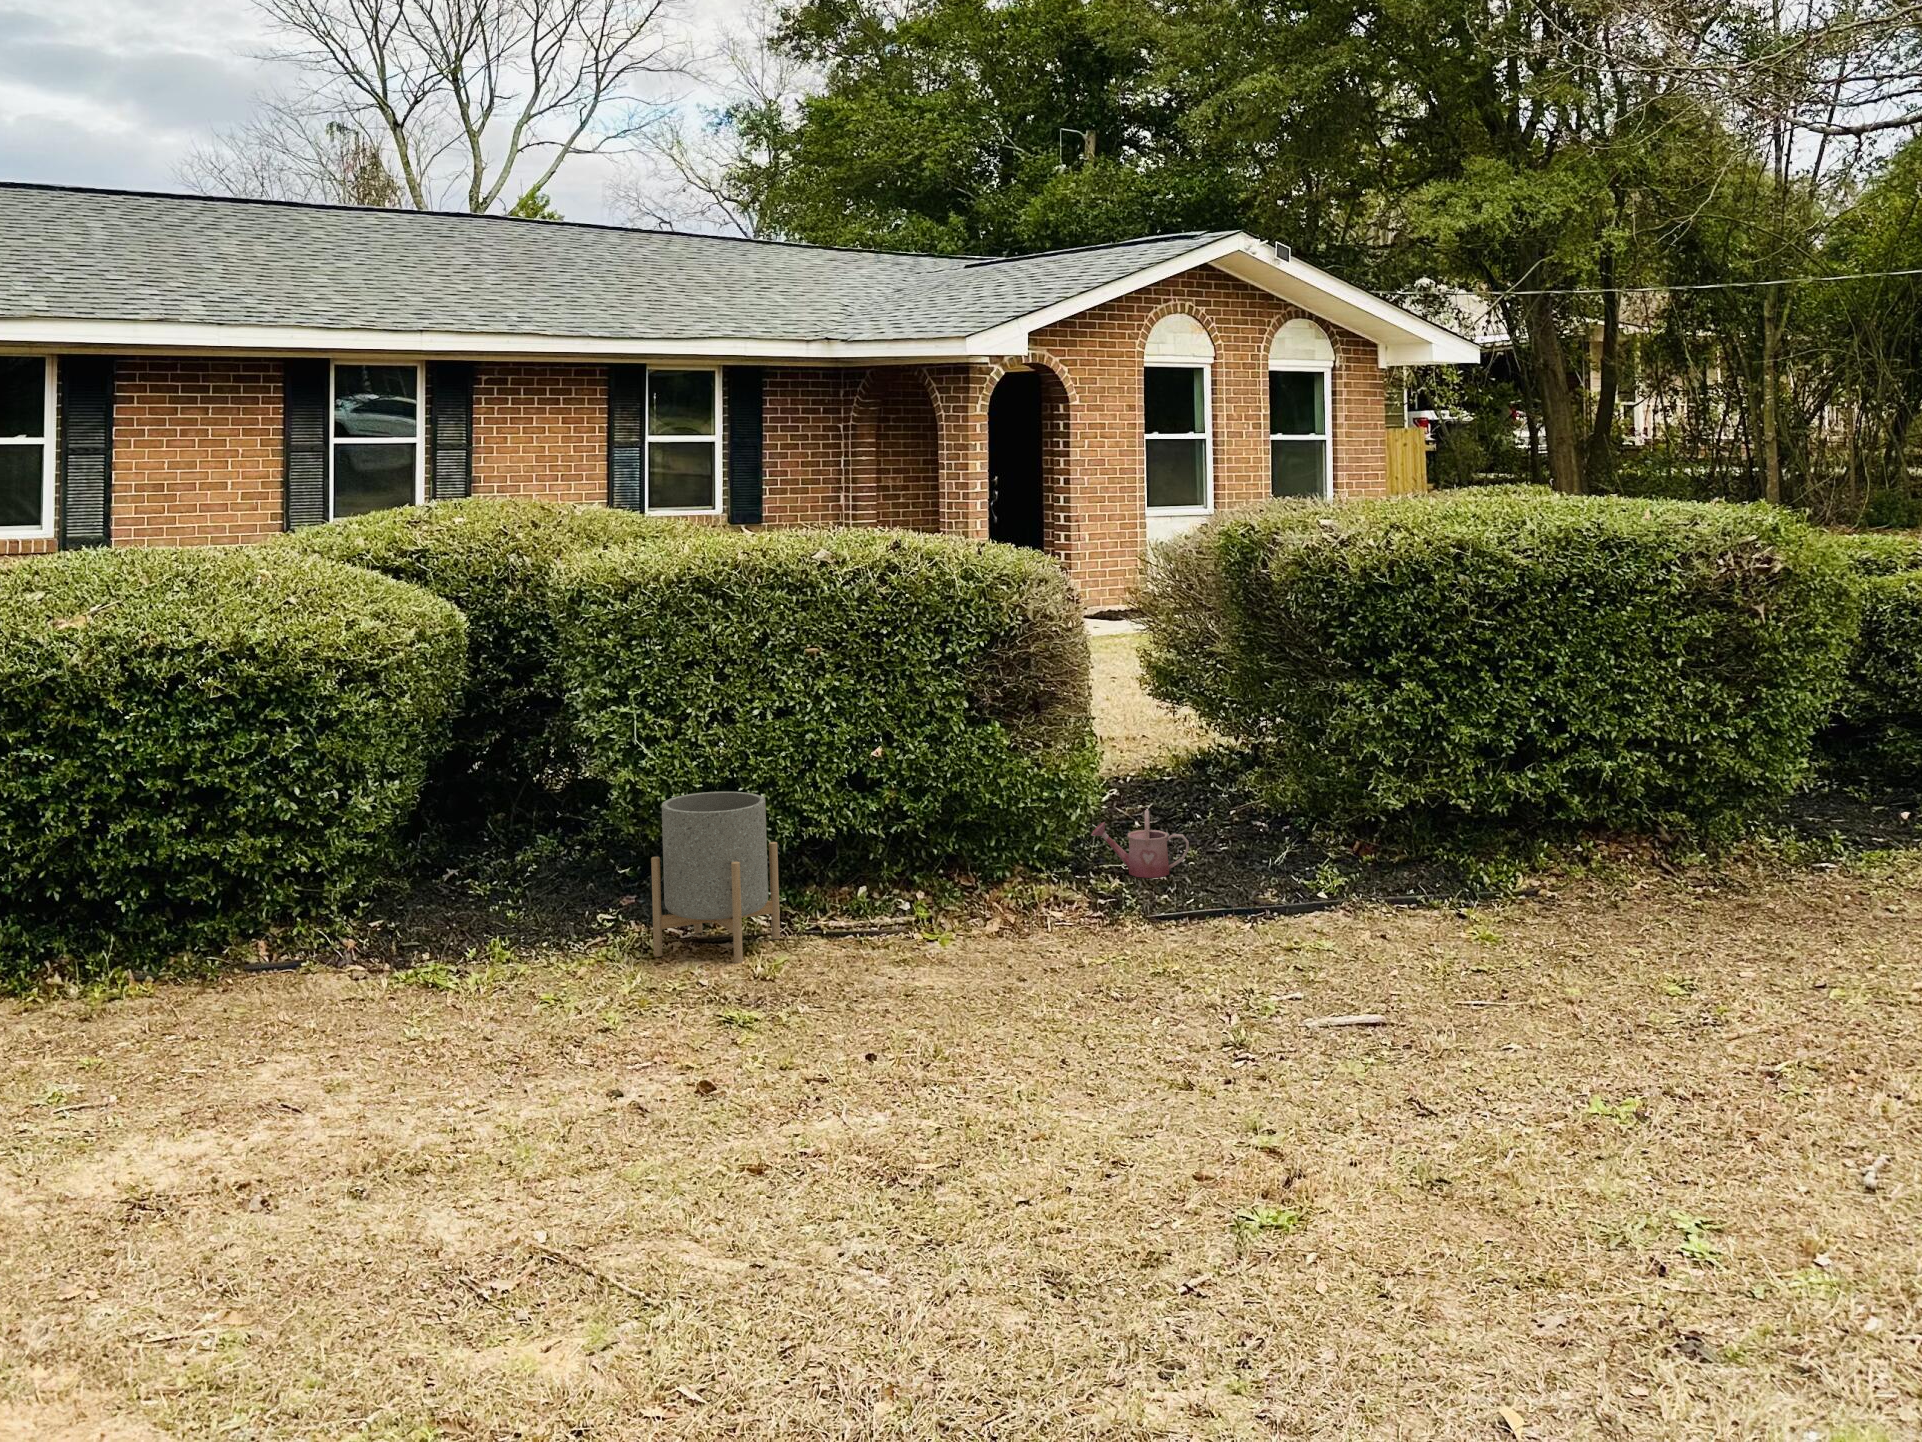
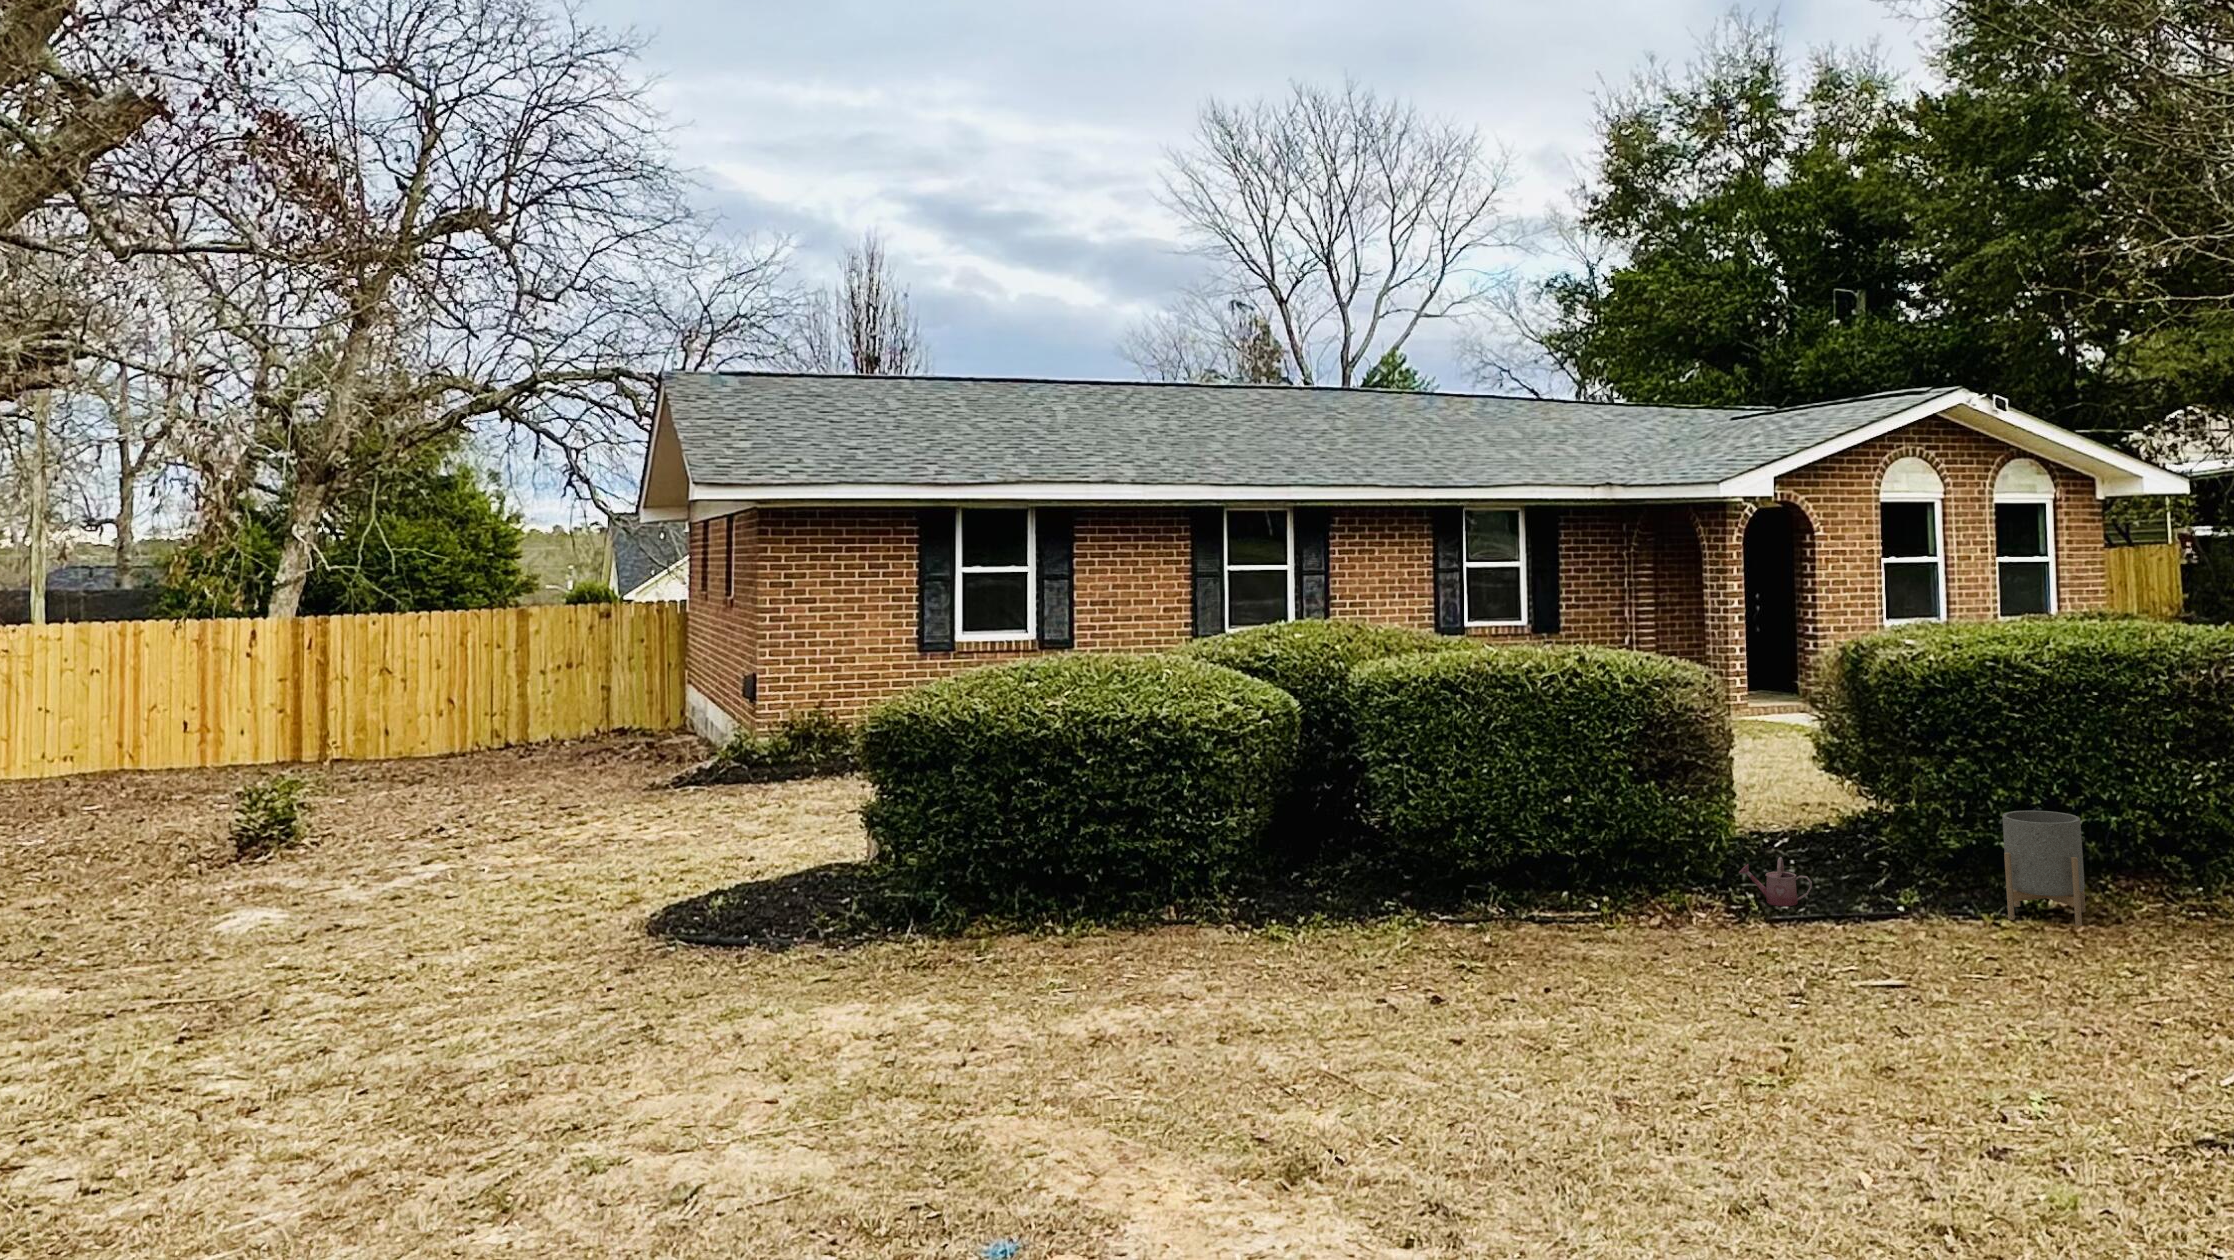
planter: present [651,792,780,963] -> present [2002,811,2086,926]

